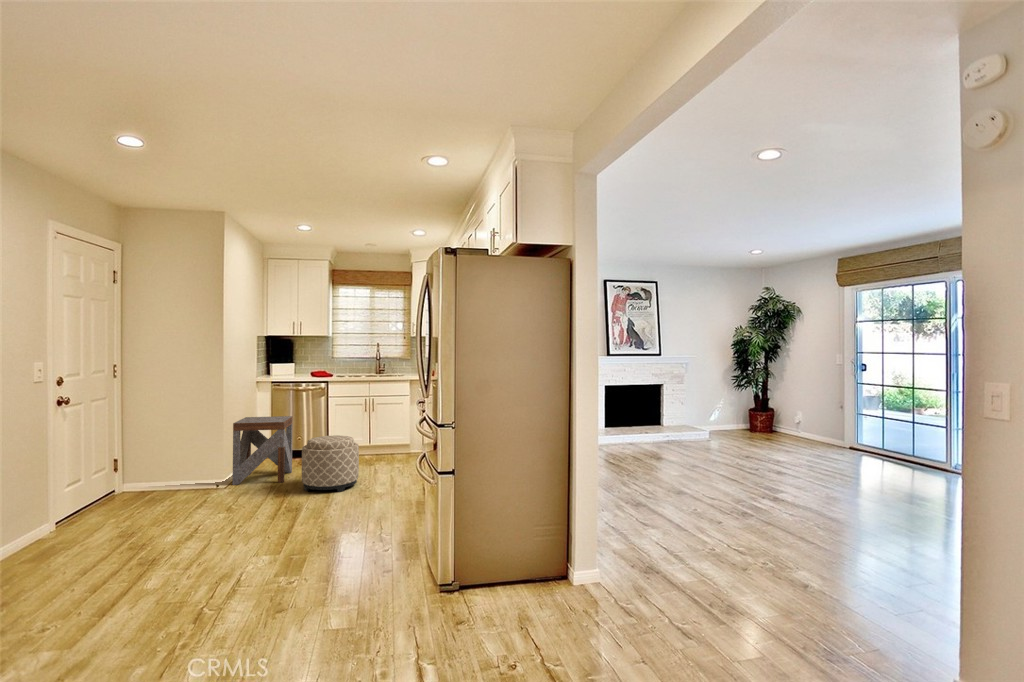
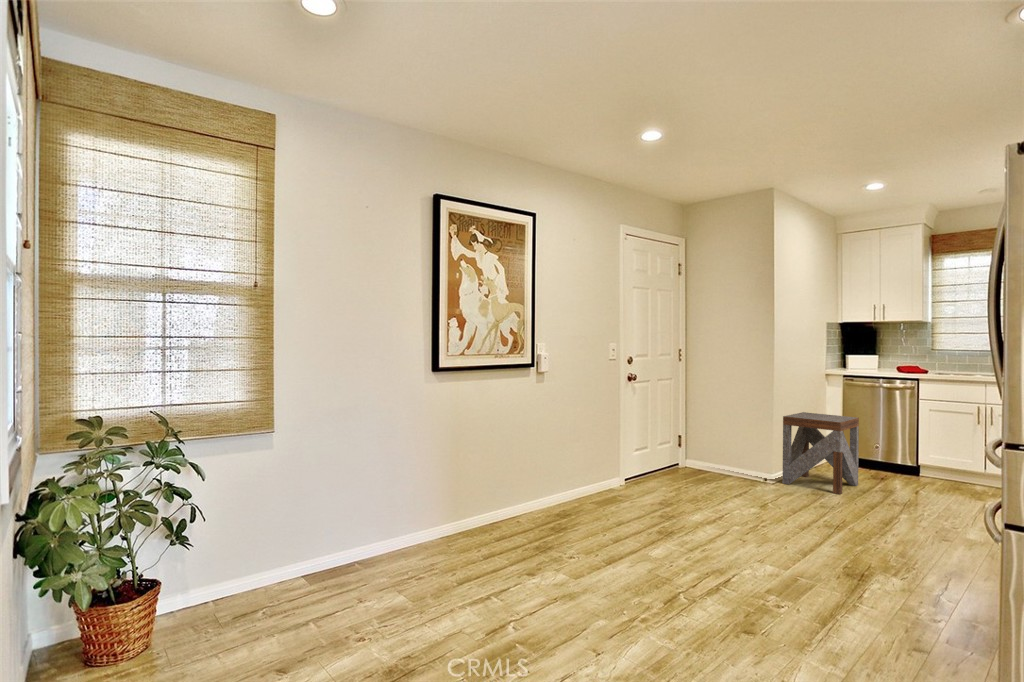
ottoman: present [302,435,359,492] -> none [858,447,945,525]

